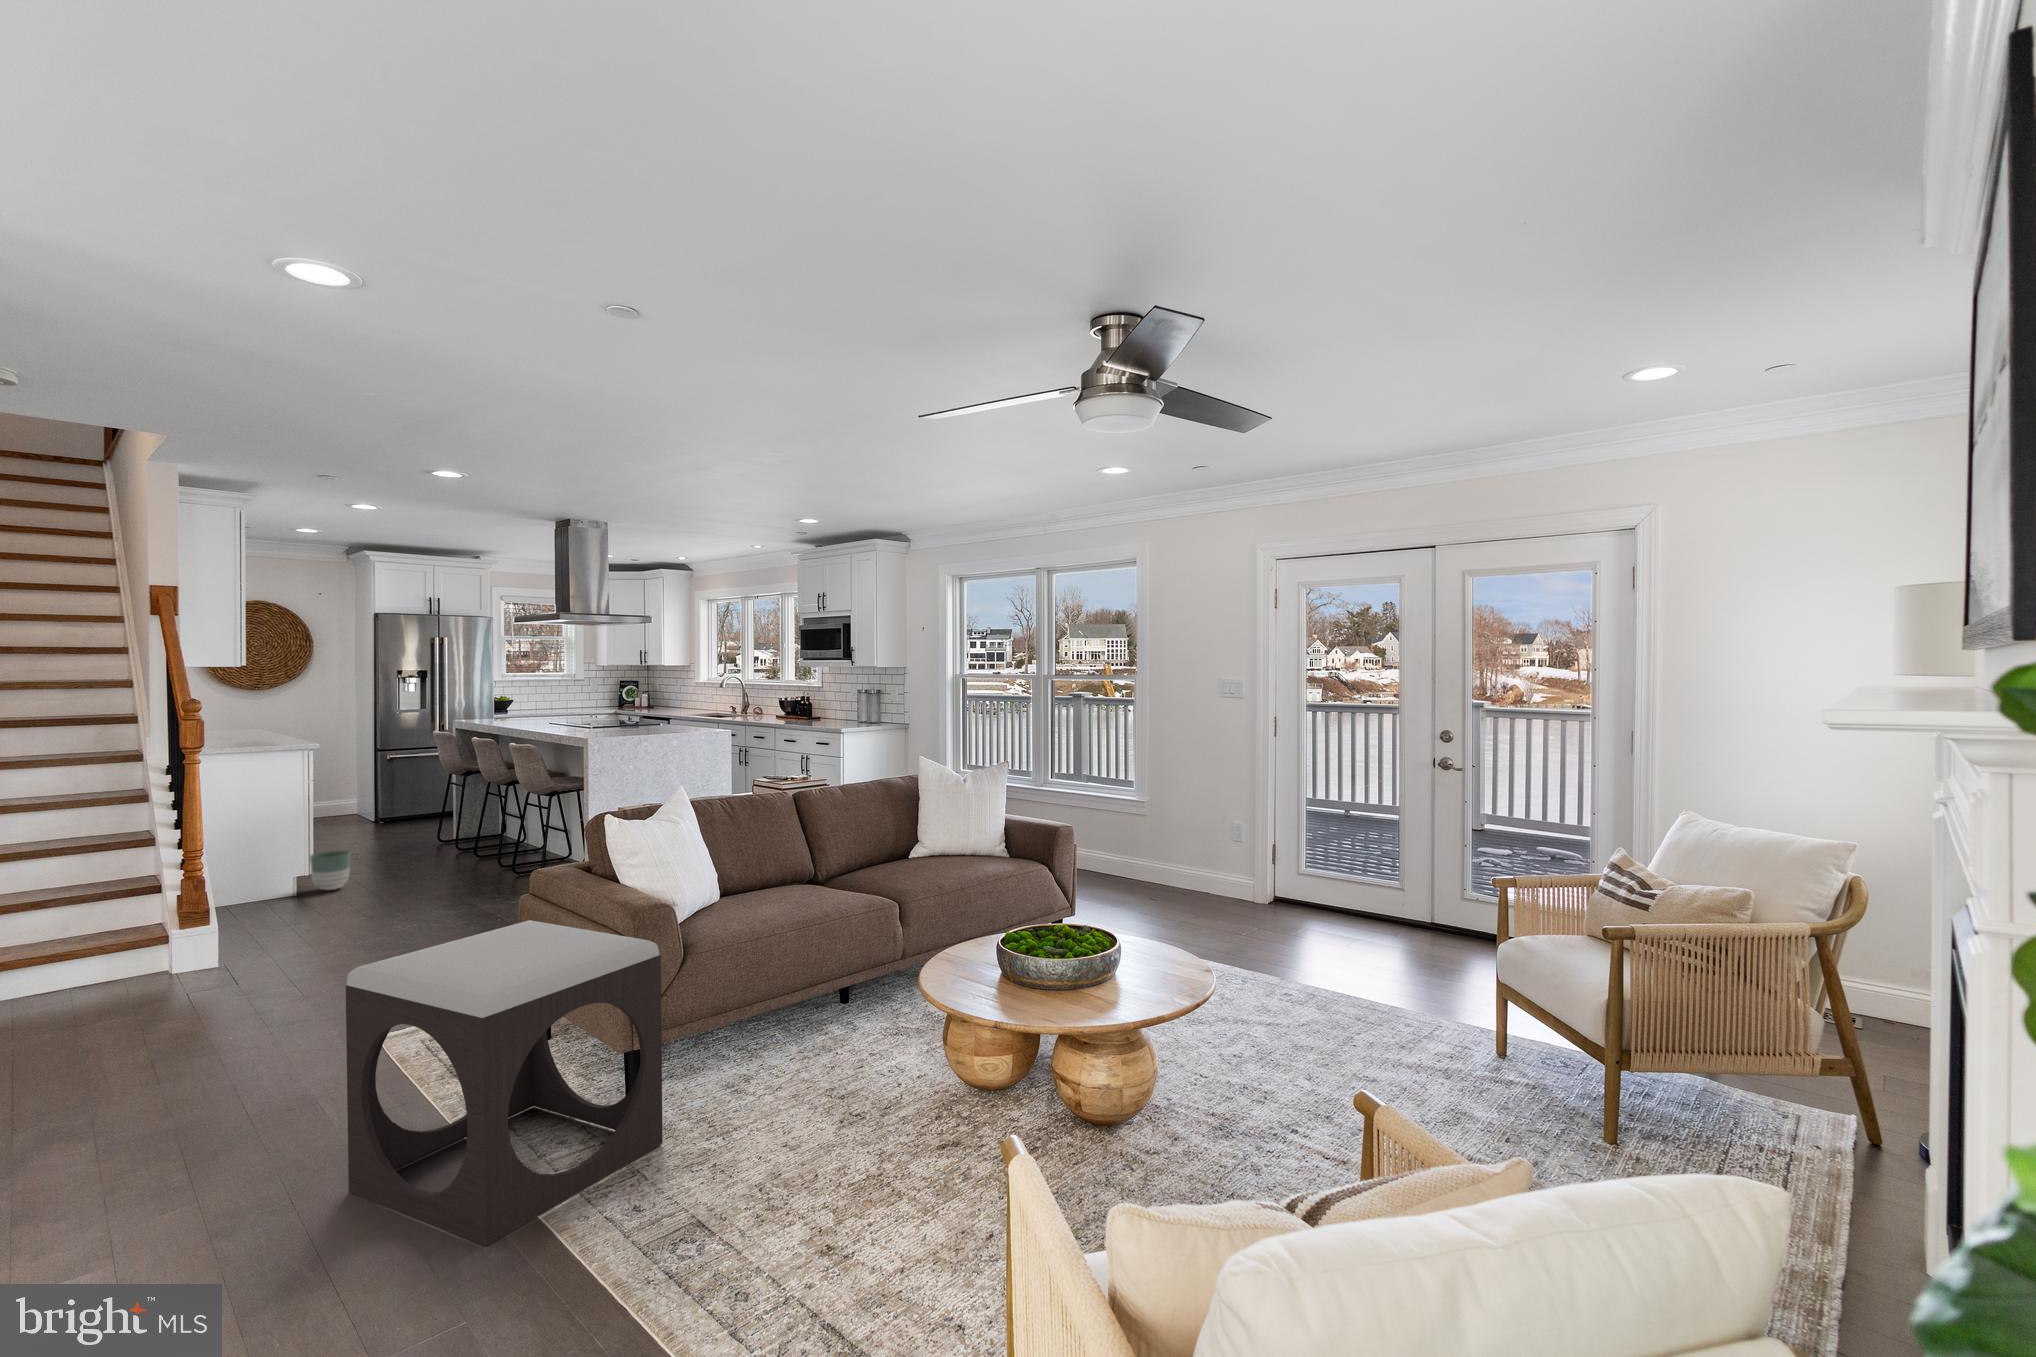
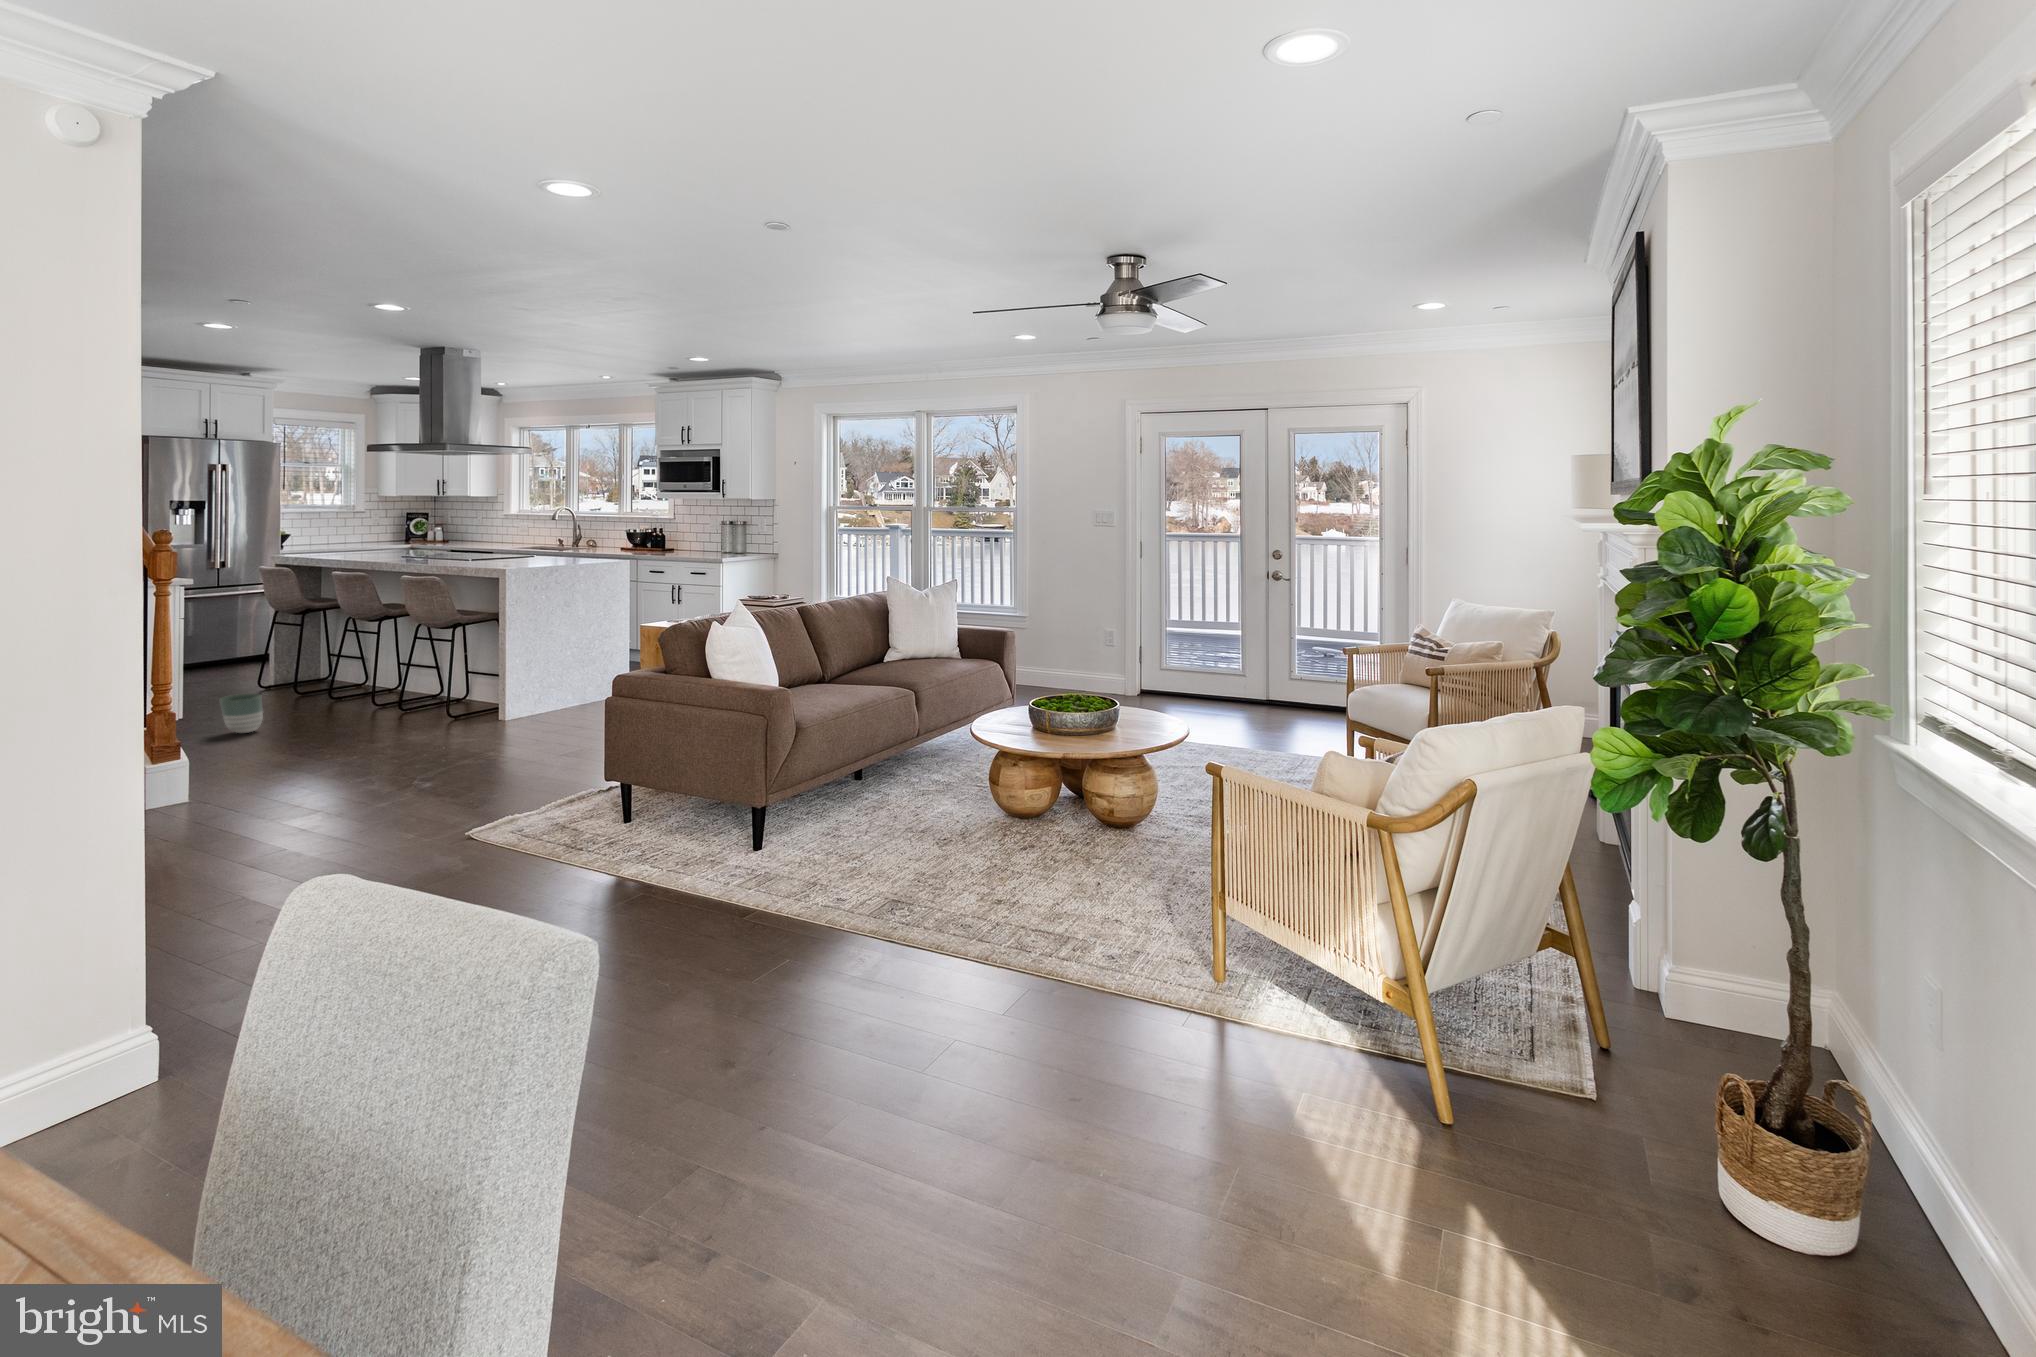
footstool: present [346,920,663,1246] -> none [629,710,838,914]

